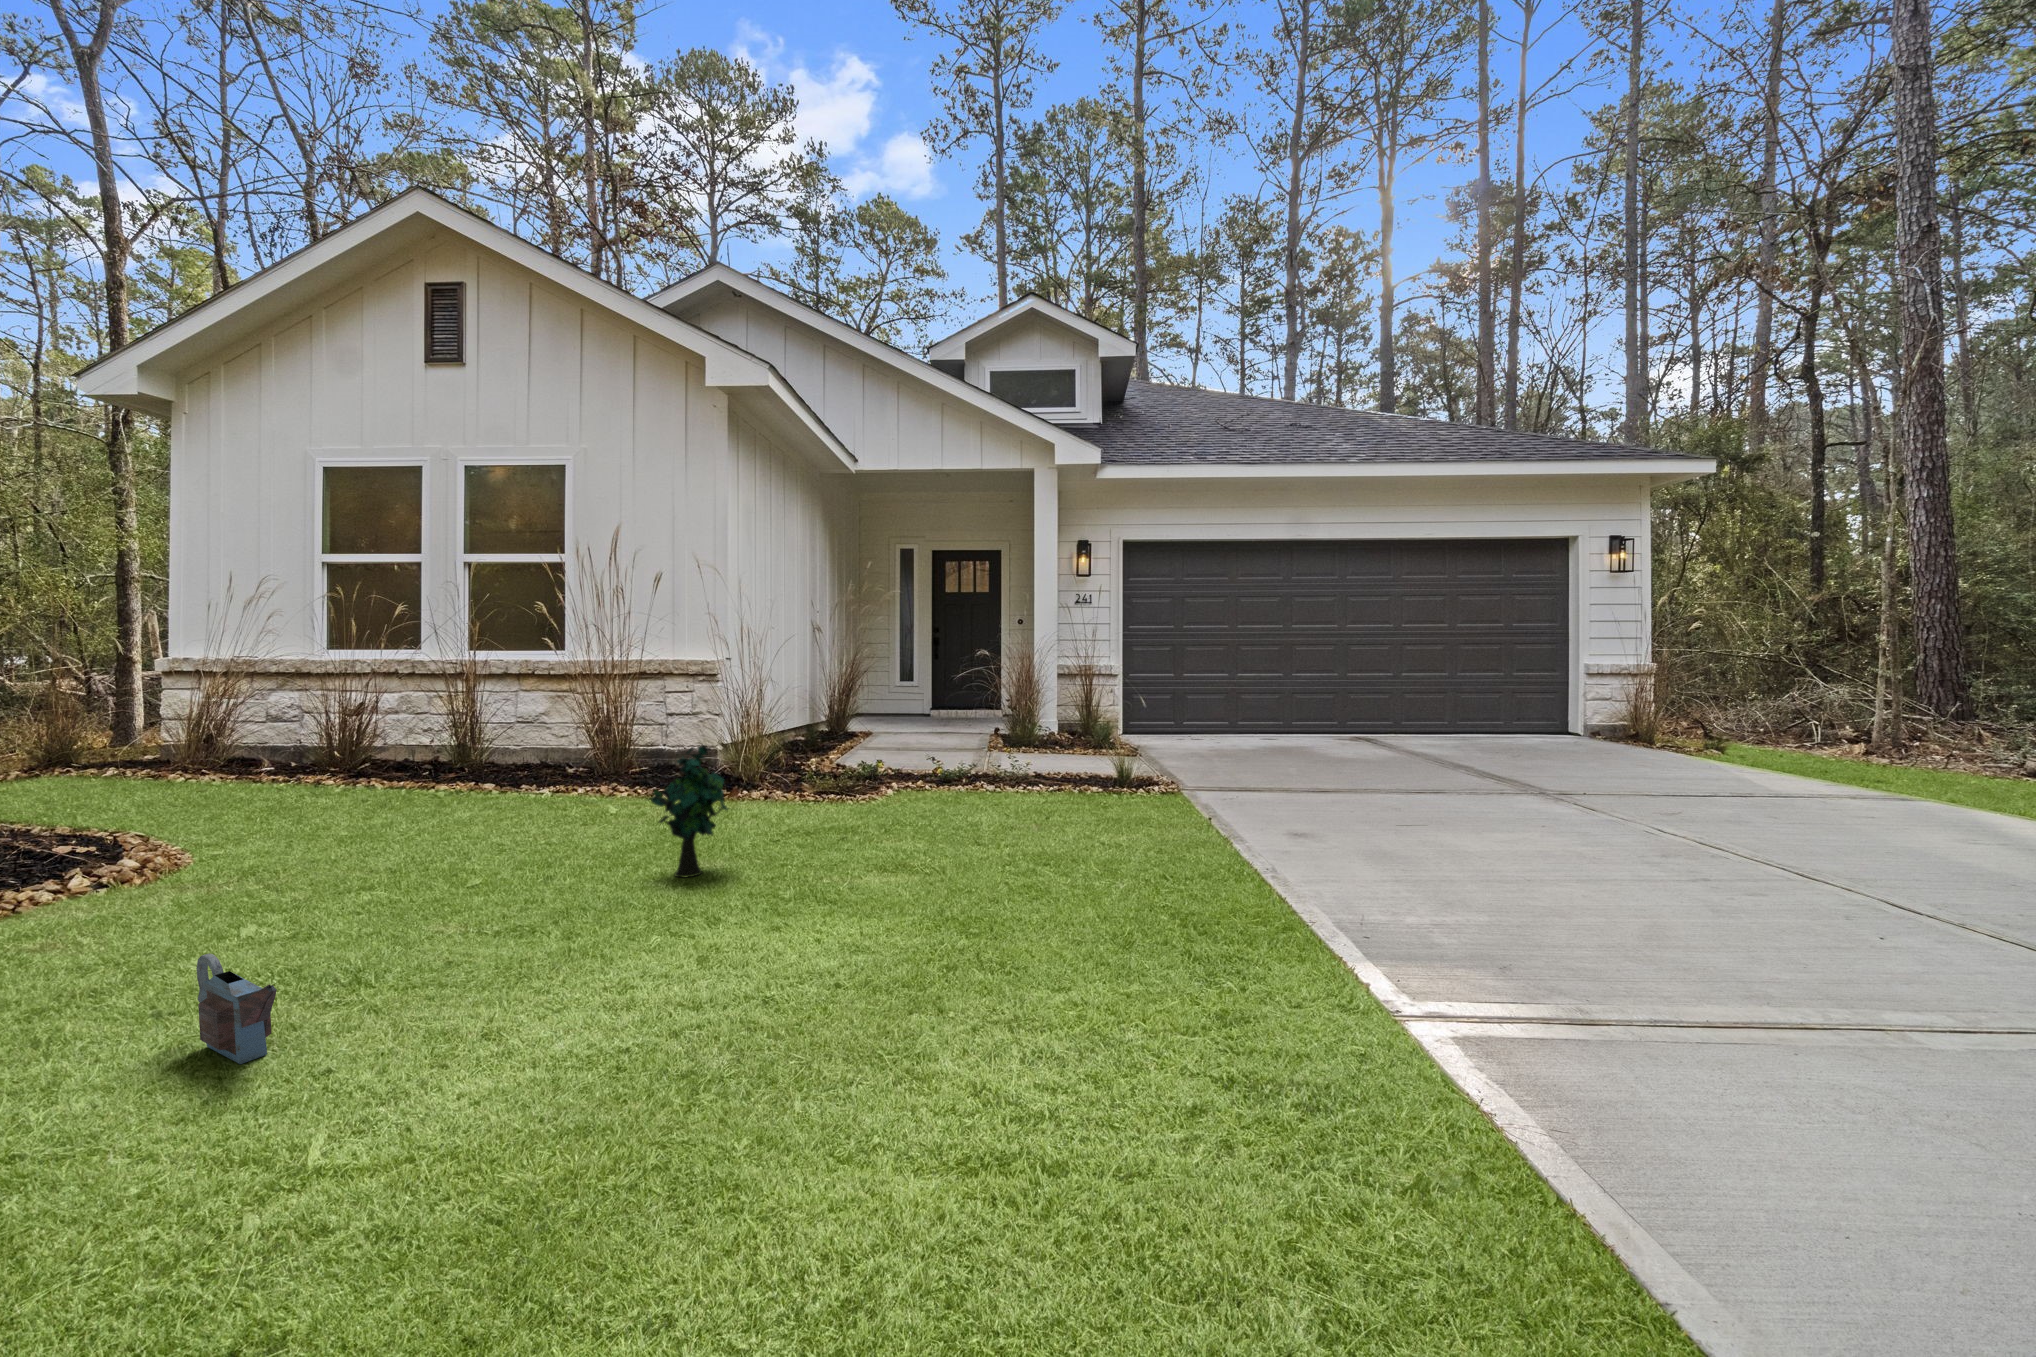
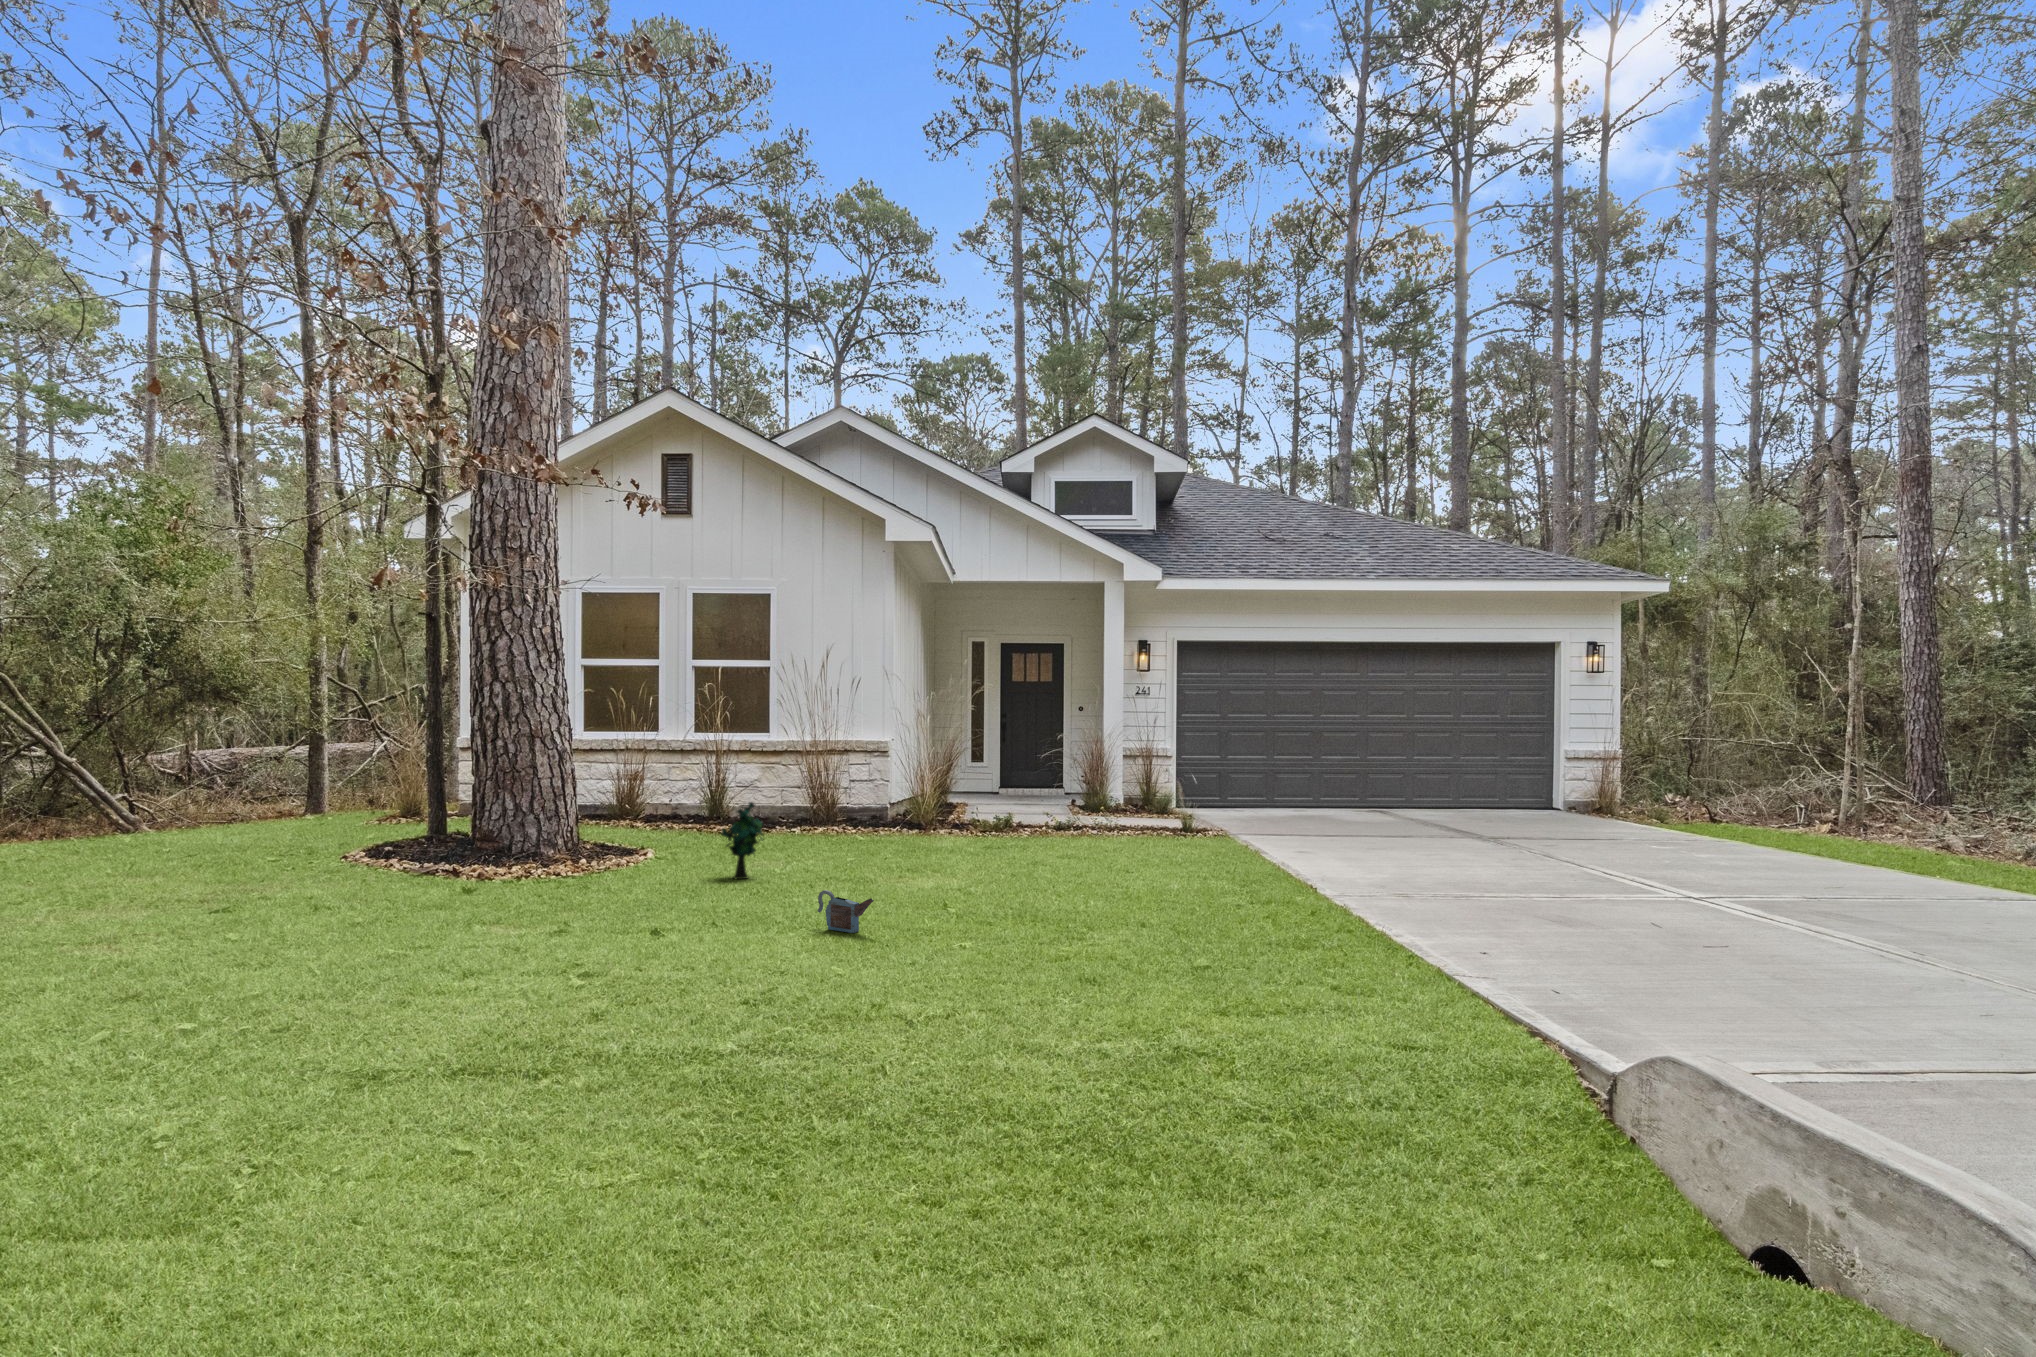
decorative plant: present [649,745,728,878] -> present [721,802,764,879]

